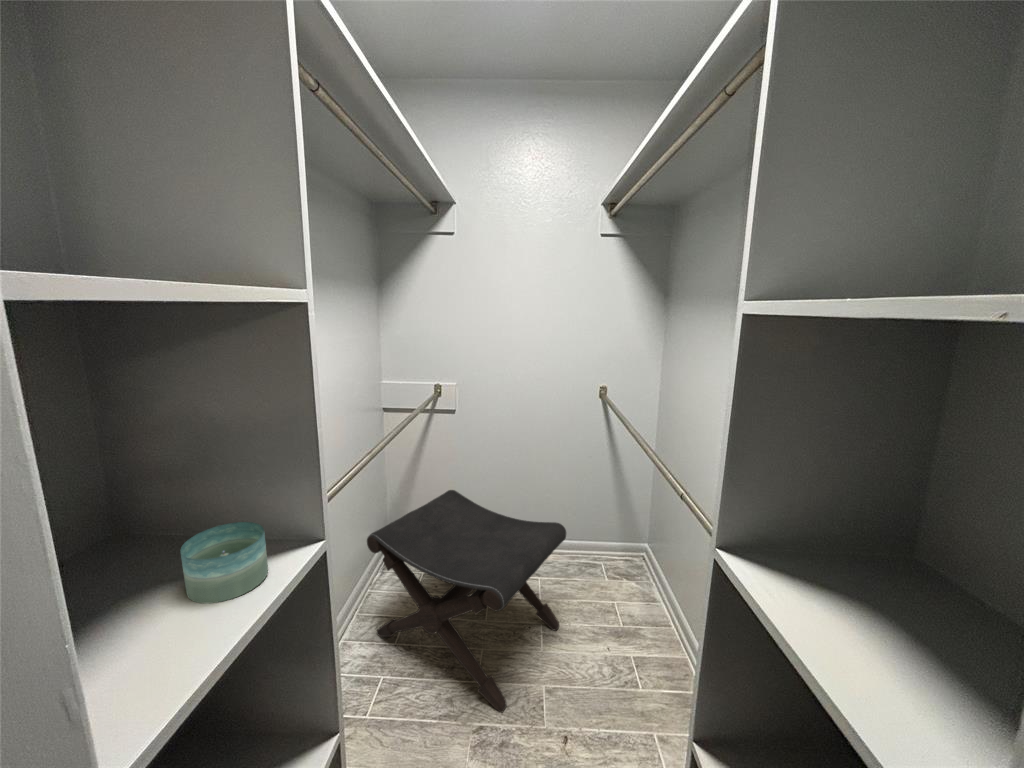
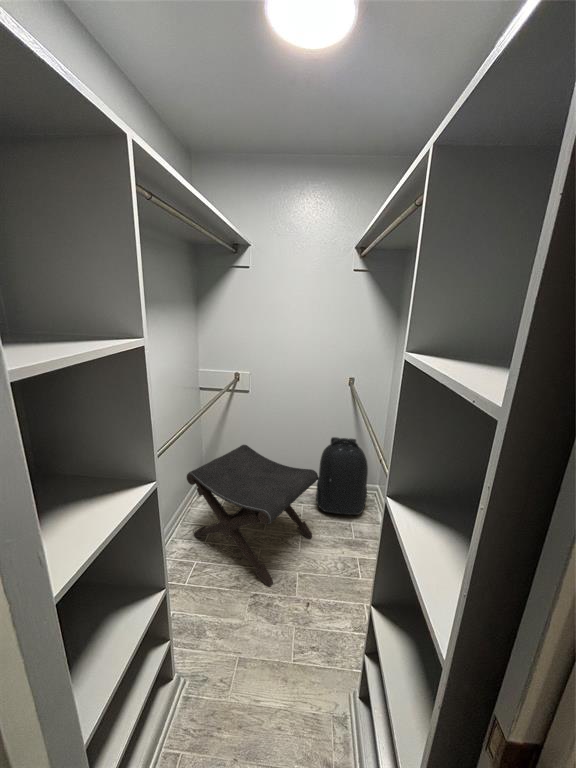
backpack: none [560,475,635,590] -> present [316,437,368,515]
candle: present [180,522,268,603] -> none [70,467,120,513]

